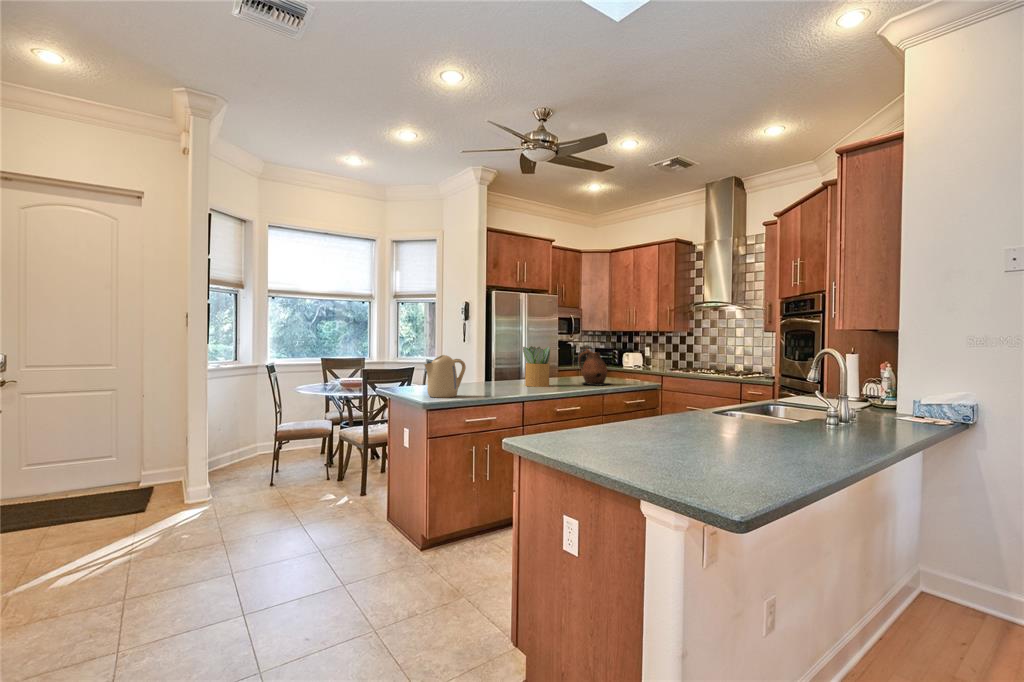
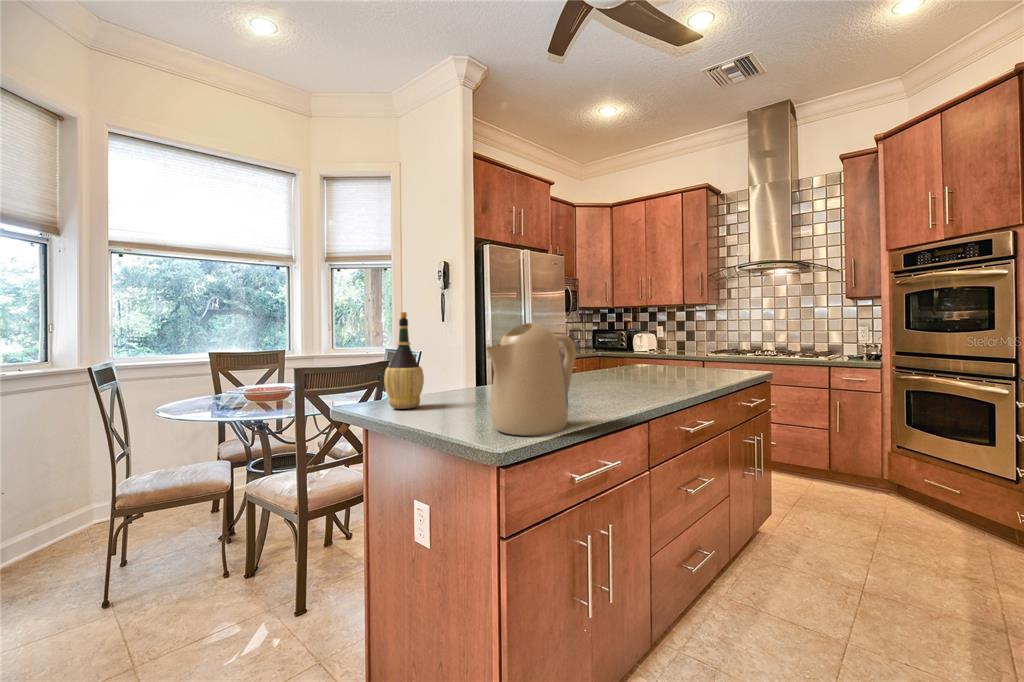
wine bottle: none [400,345,418,390] -> present [384,312,424,409]
potted plant: present [523,346,550,387] -> none [594,314,647,387]
ceramic pitcher: present [578,348,610,385] -> none [676,318,729,380]

